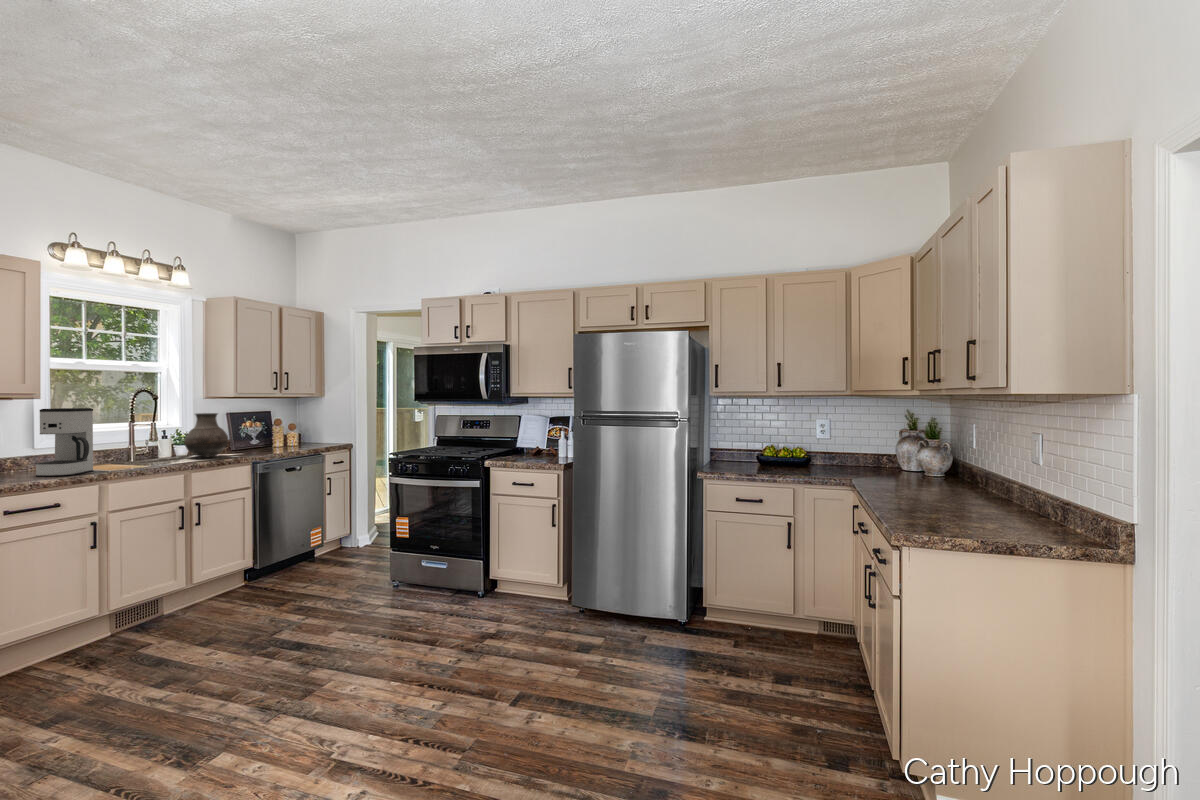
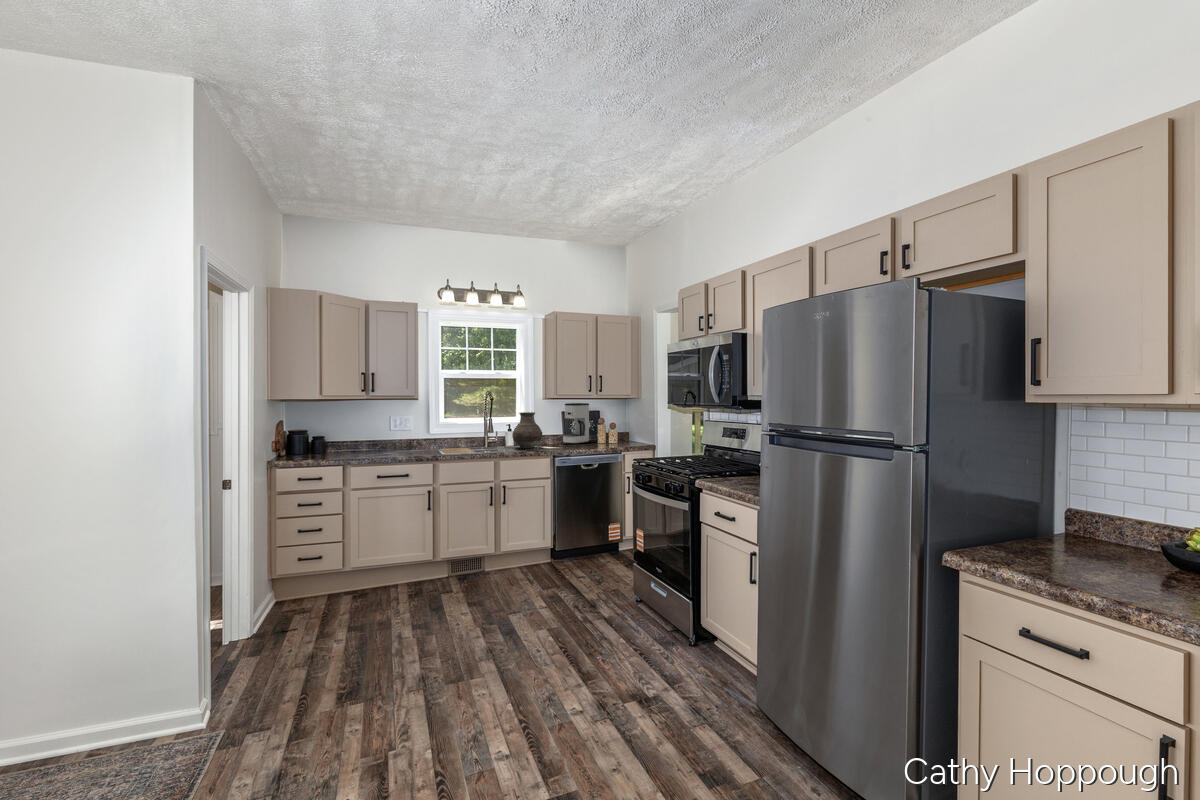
coffee maker: present [36,408,93,476] -> present [563,403,589,444]

